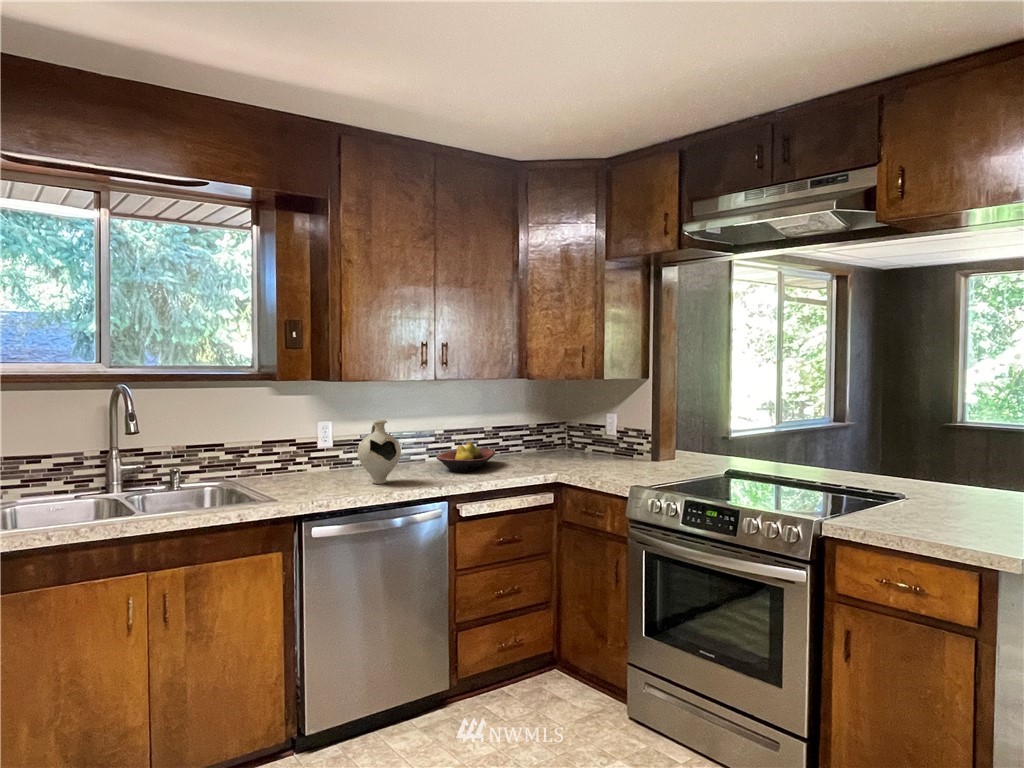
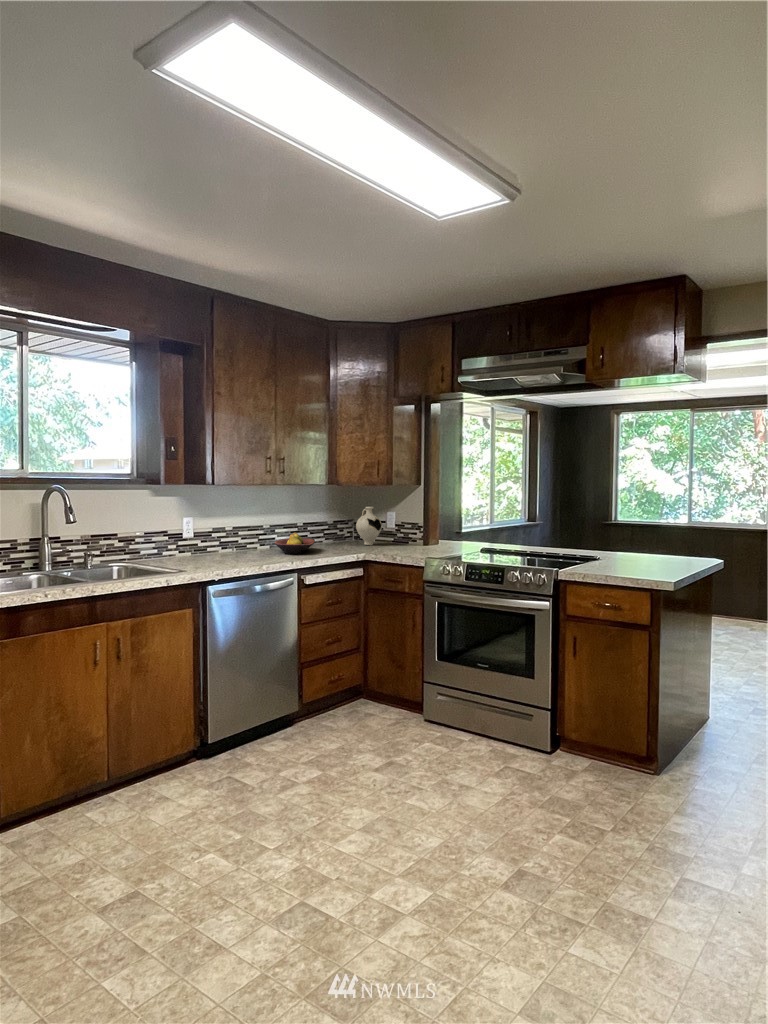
decorative vase: present [358,420,401,484] -> present [356,507,382,545]

